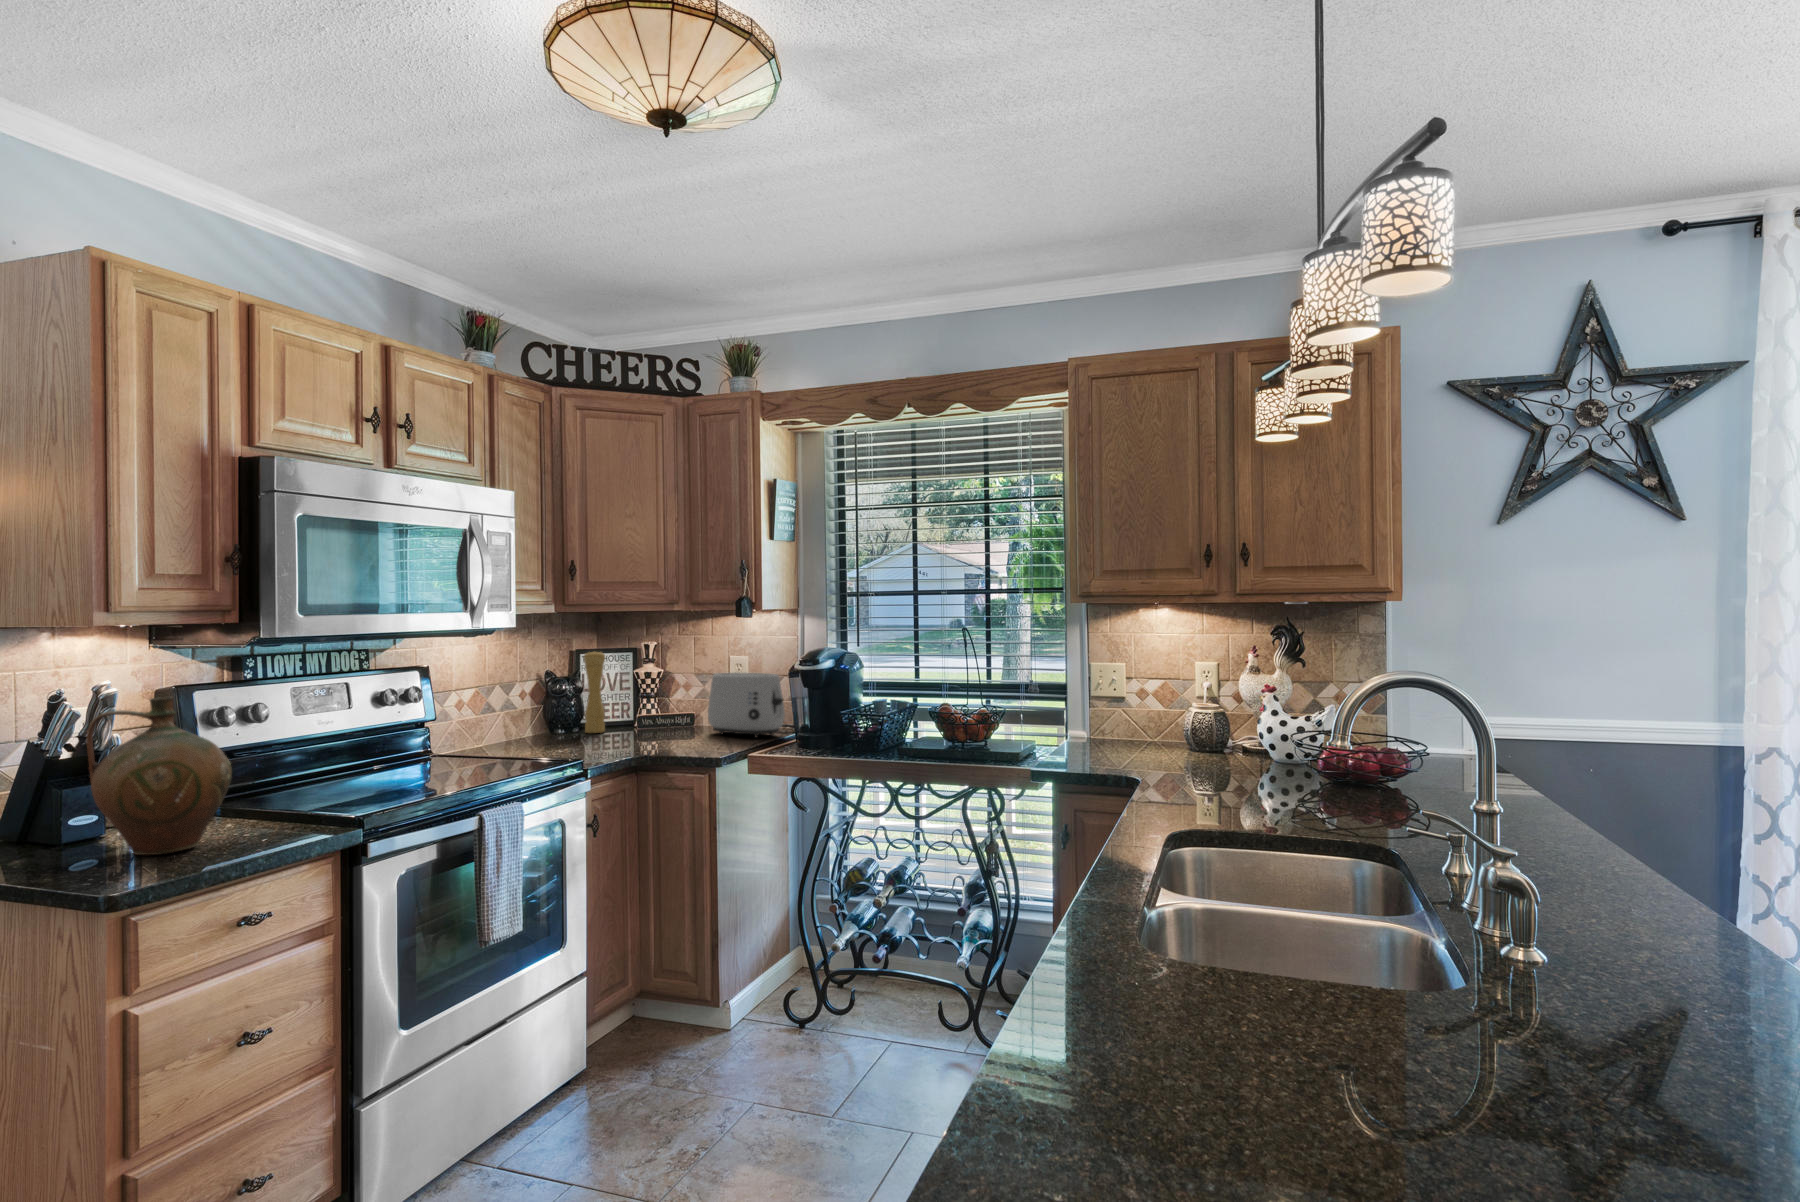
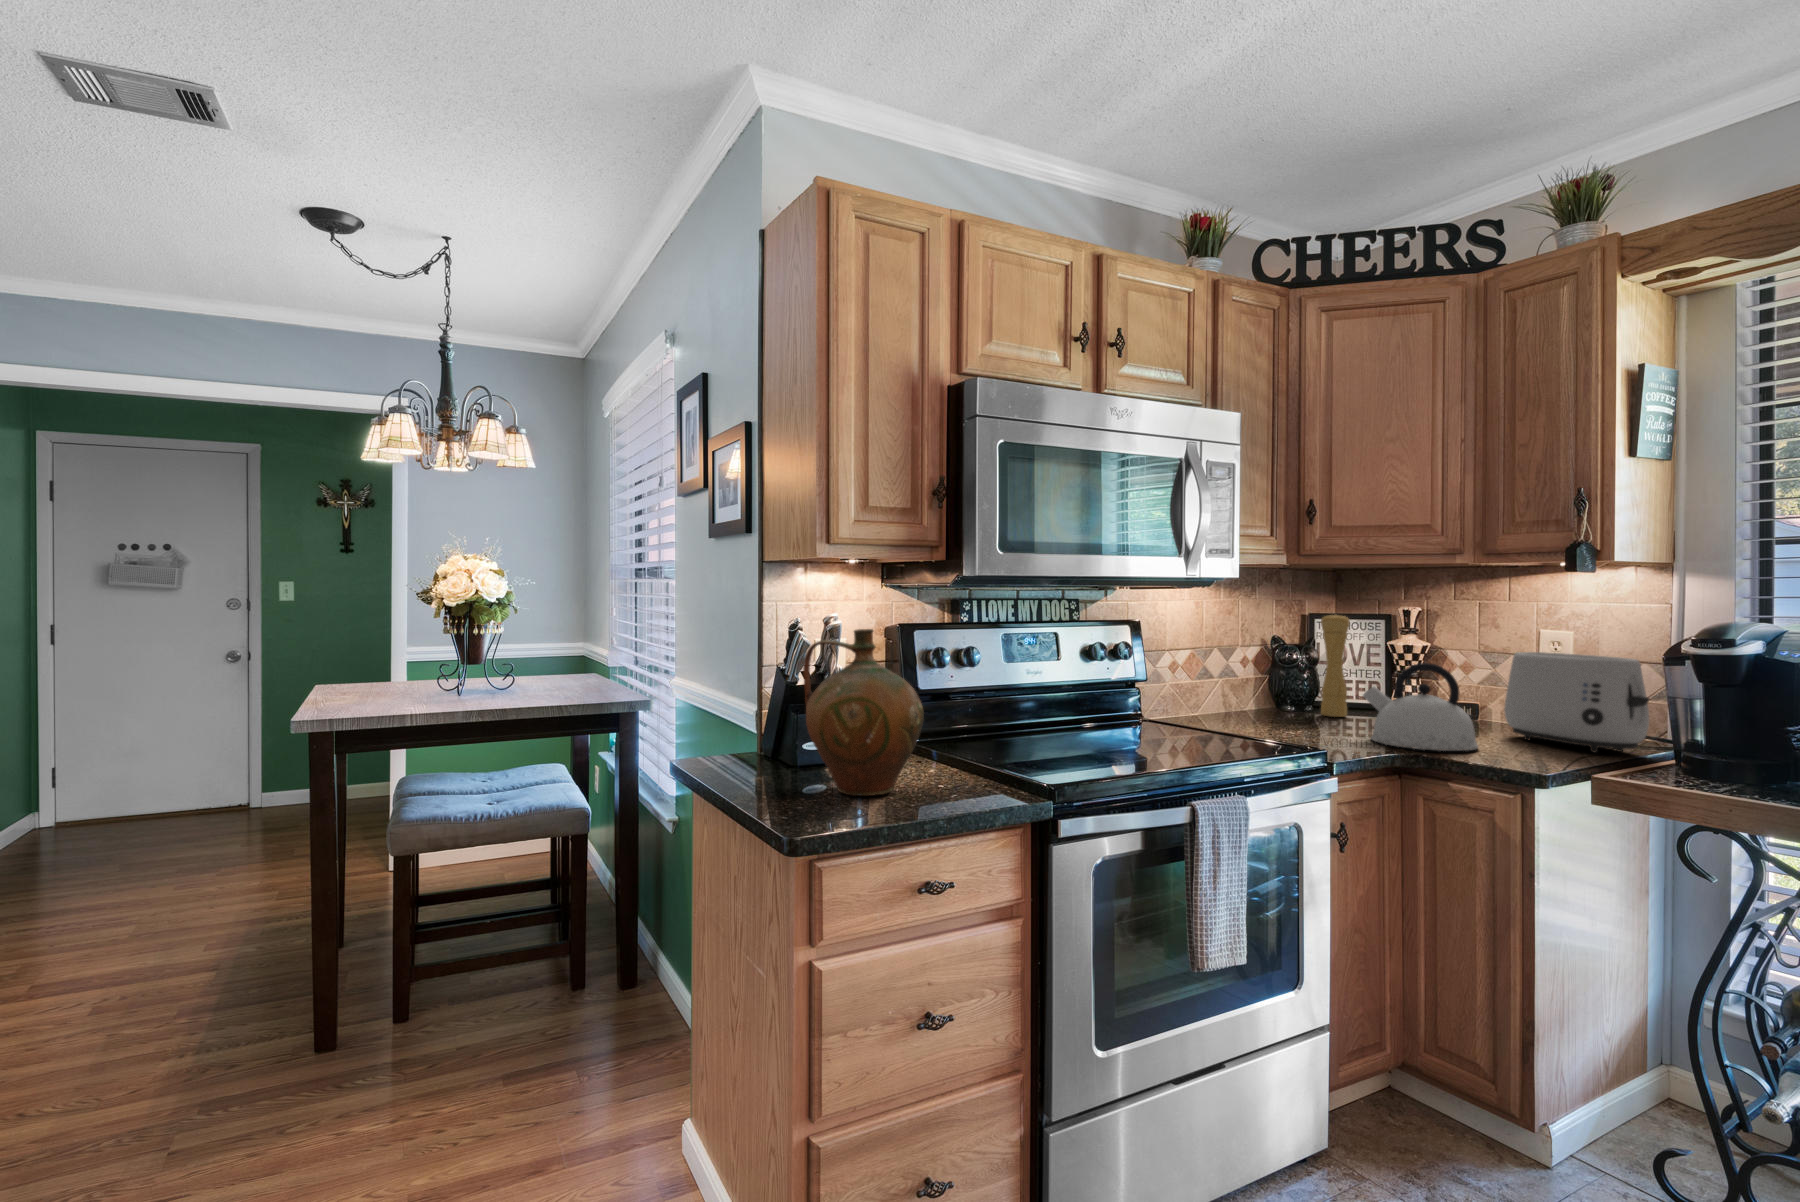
kettle: none [613,686,689,750] -> present [1363,663,1478,751]

